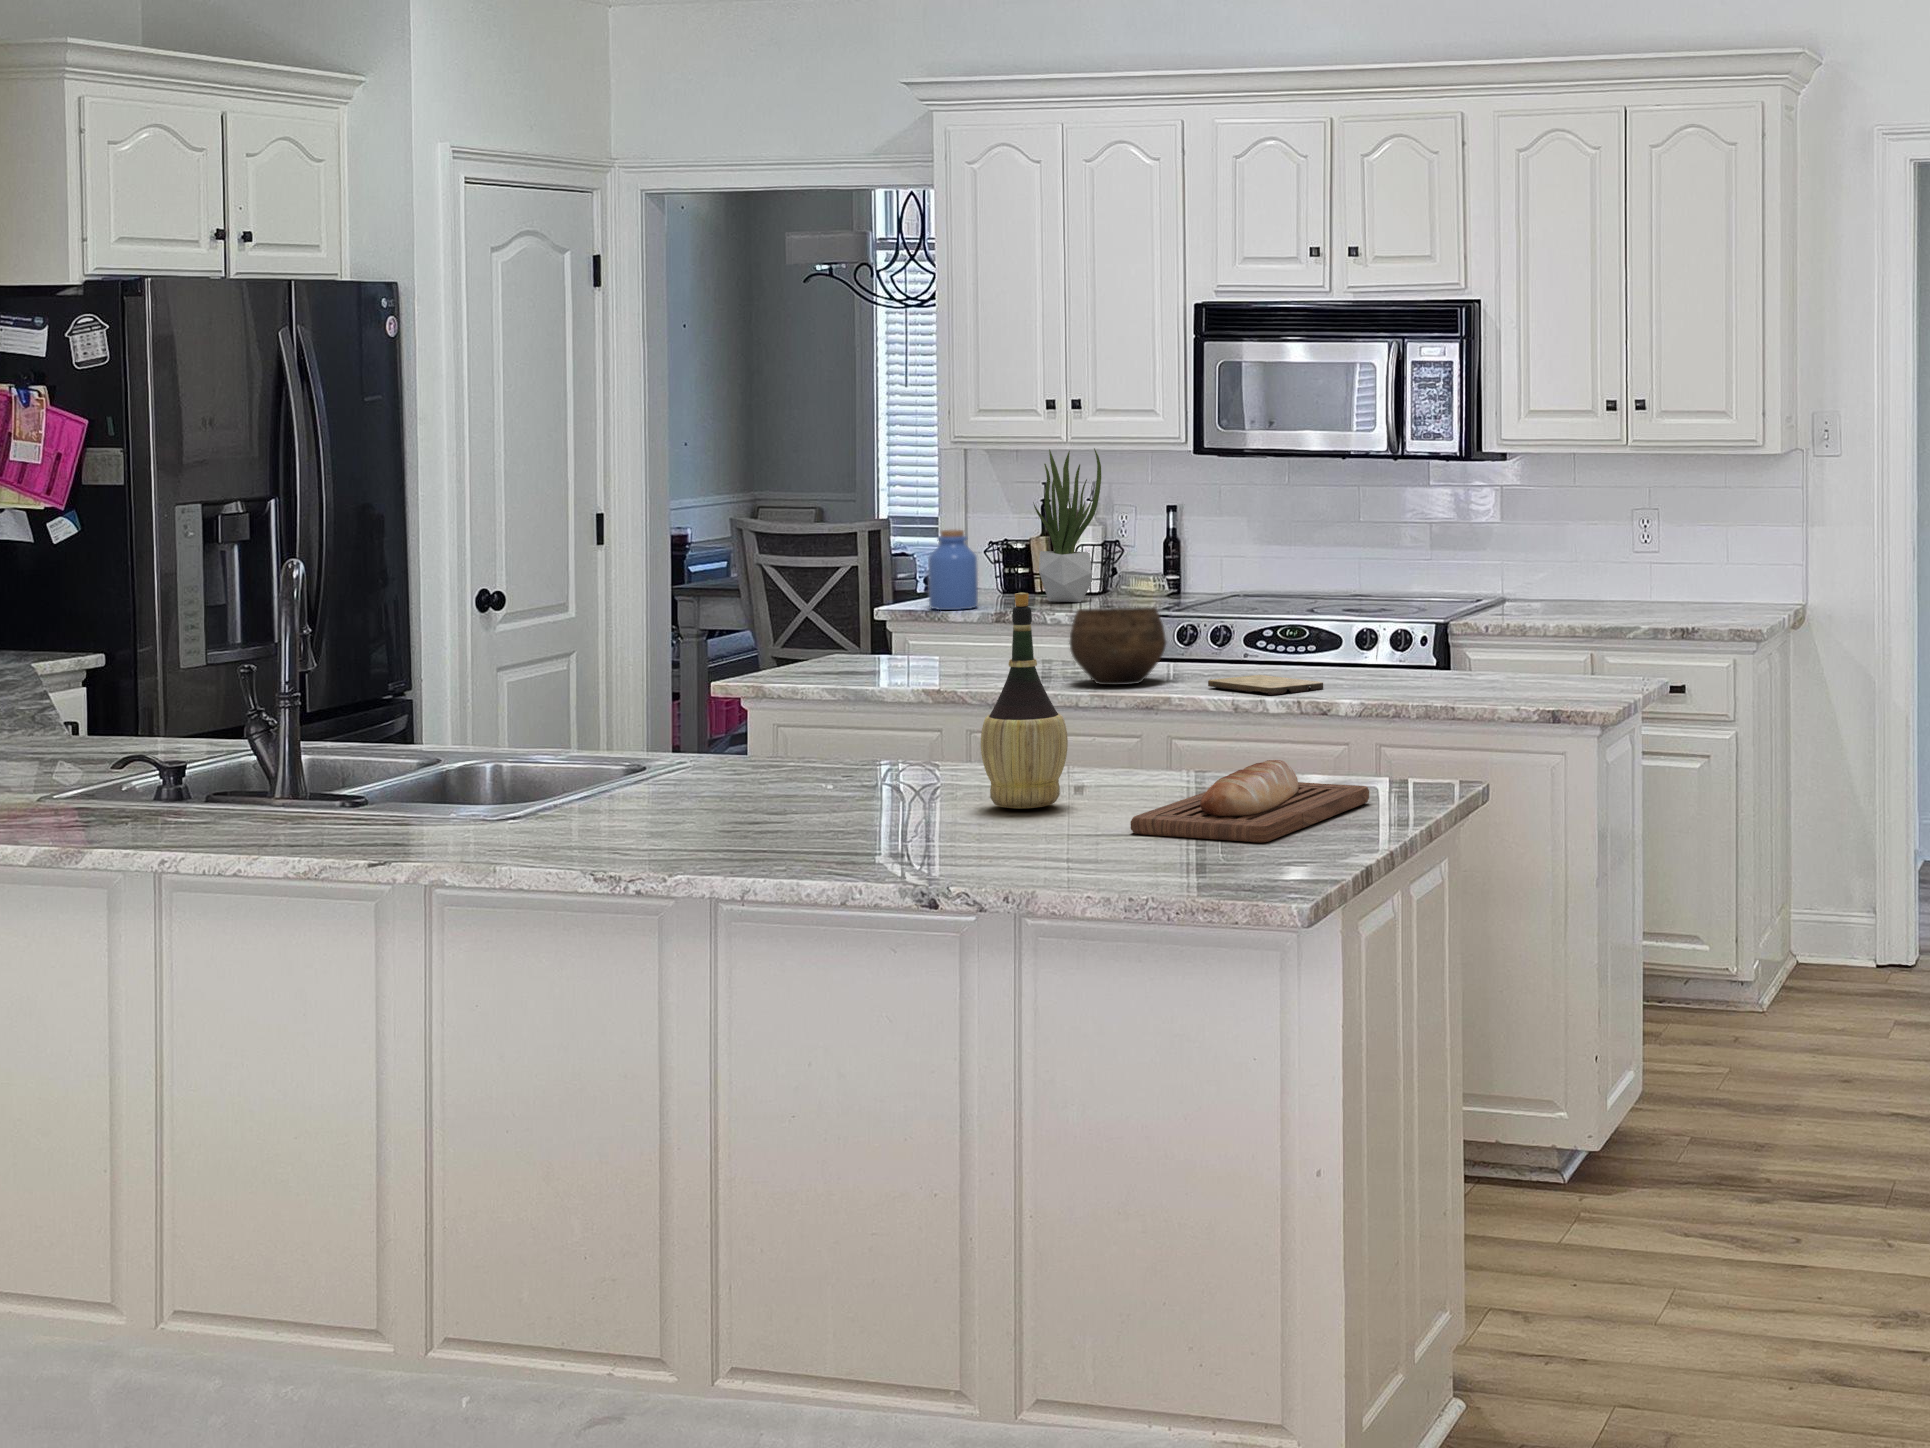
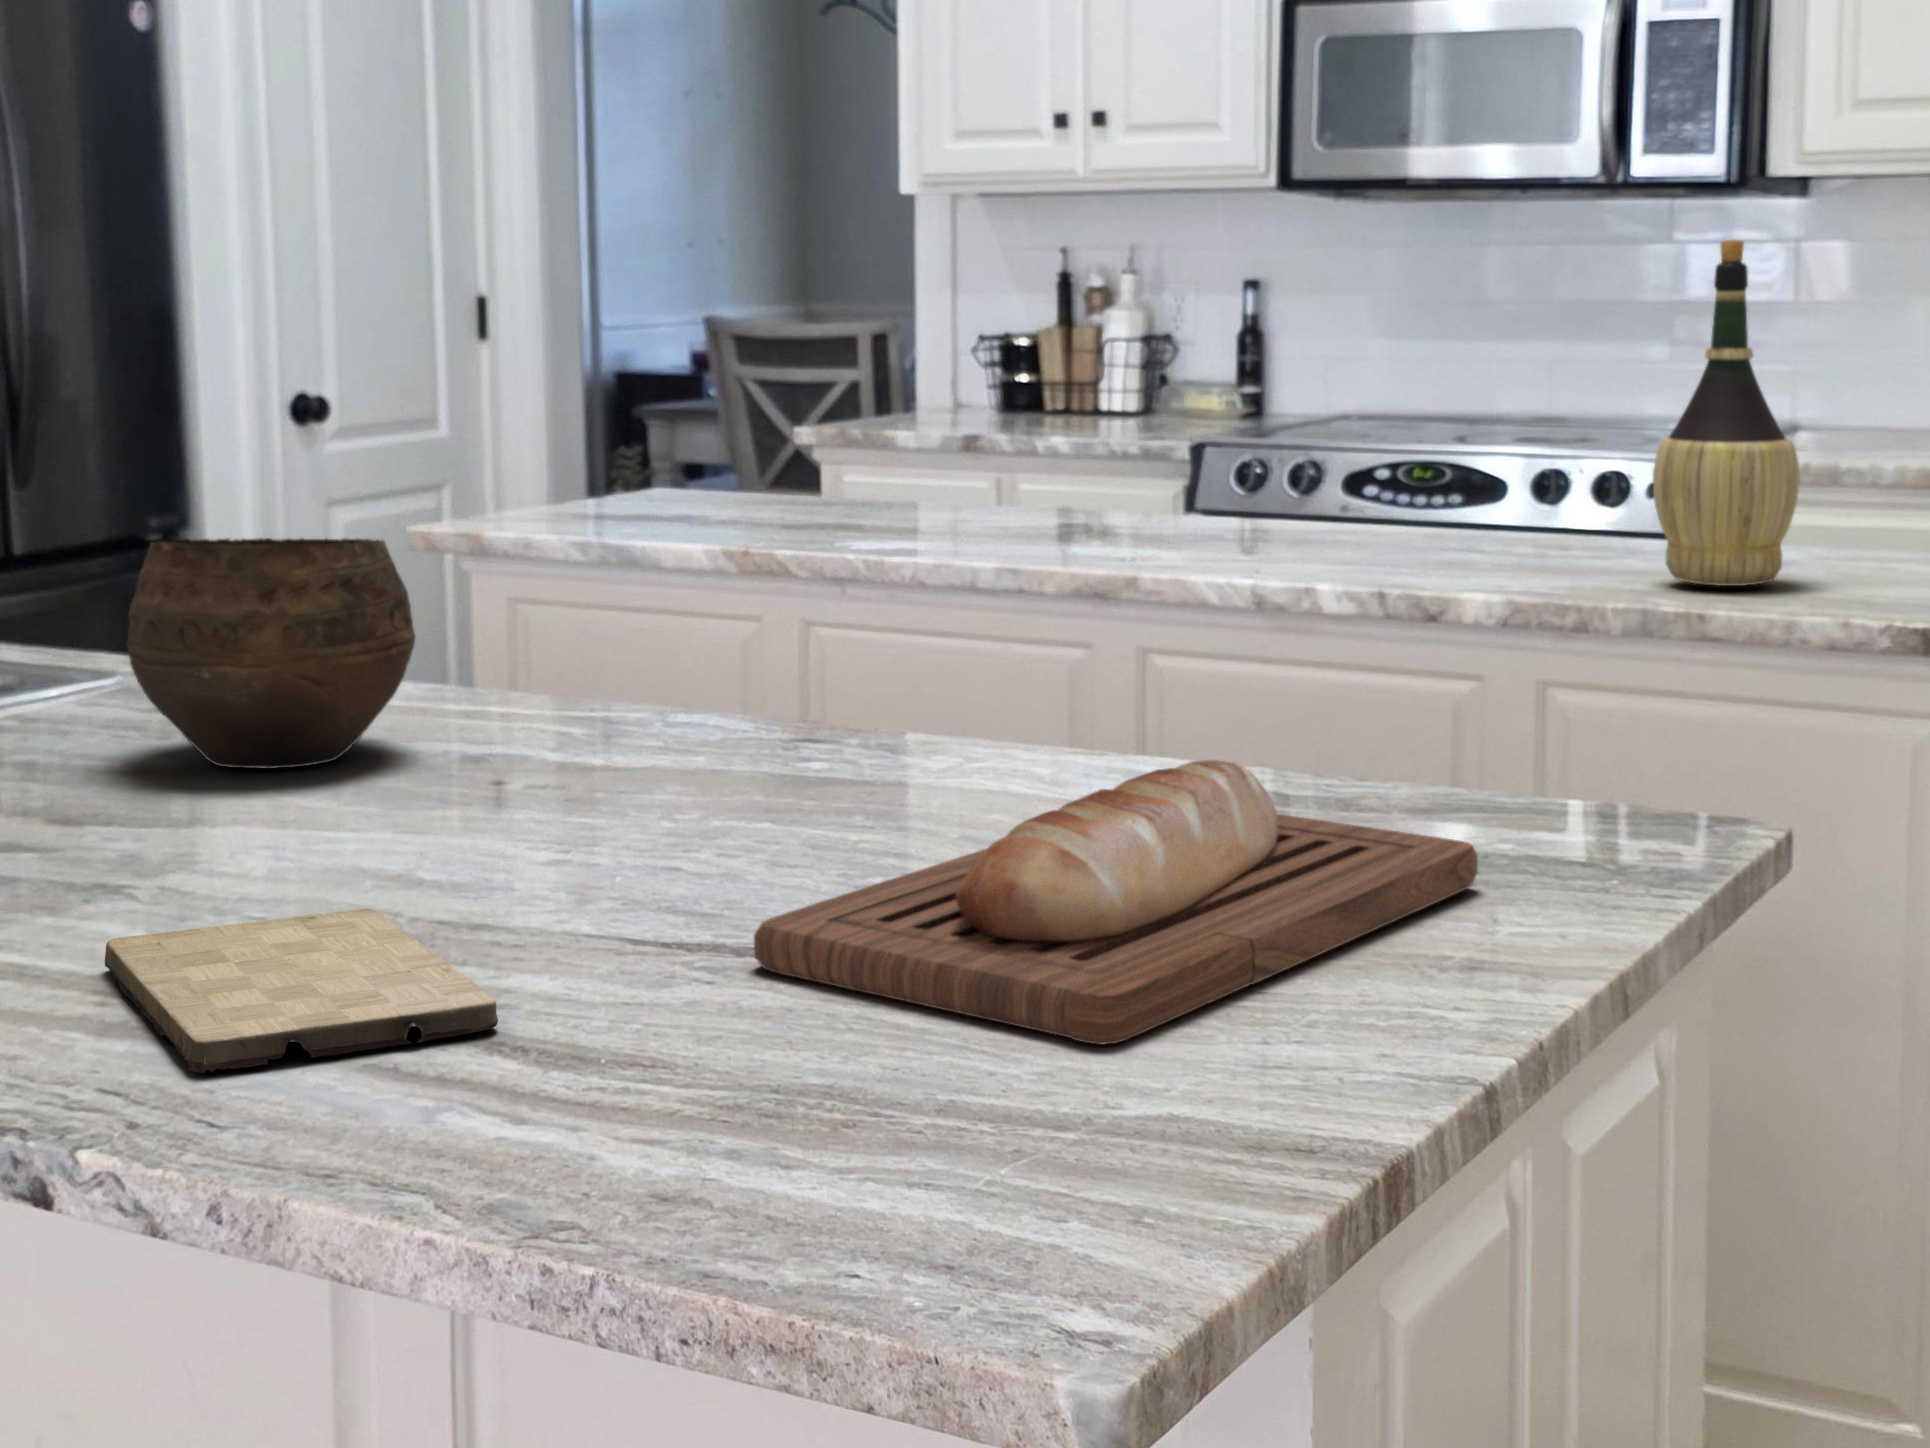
potted plant: present [1034,448,1101,602] -> none [1043,192,1147,423]
jar: present [928,530,978,610] -> none [888,313,960,430]
wine bottle: present [981,592,1068,809] -> present [1653,239,1800,586]
bowl: present [1069,607,1166,685] -> present [128,538,415,769]
cutting board: present [1208,675,1323,695] -> present [105,909,498,1073]

